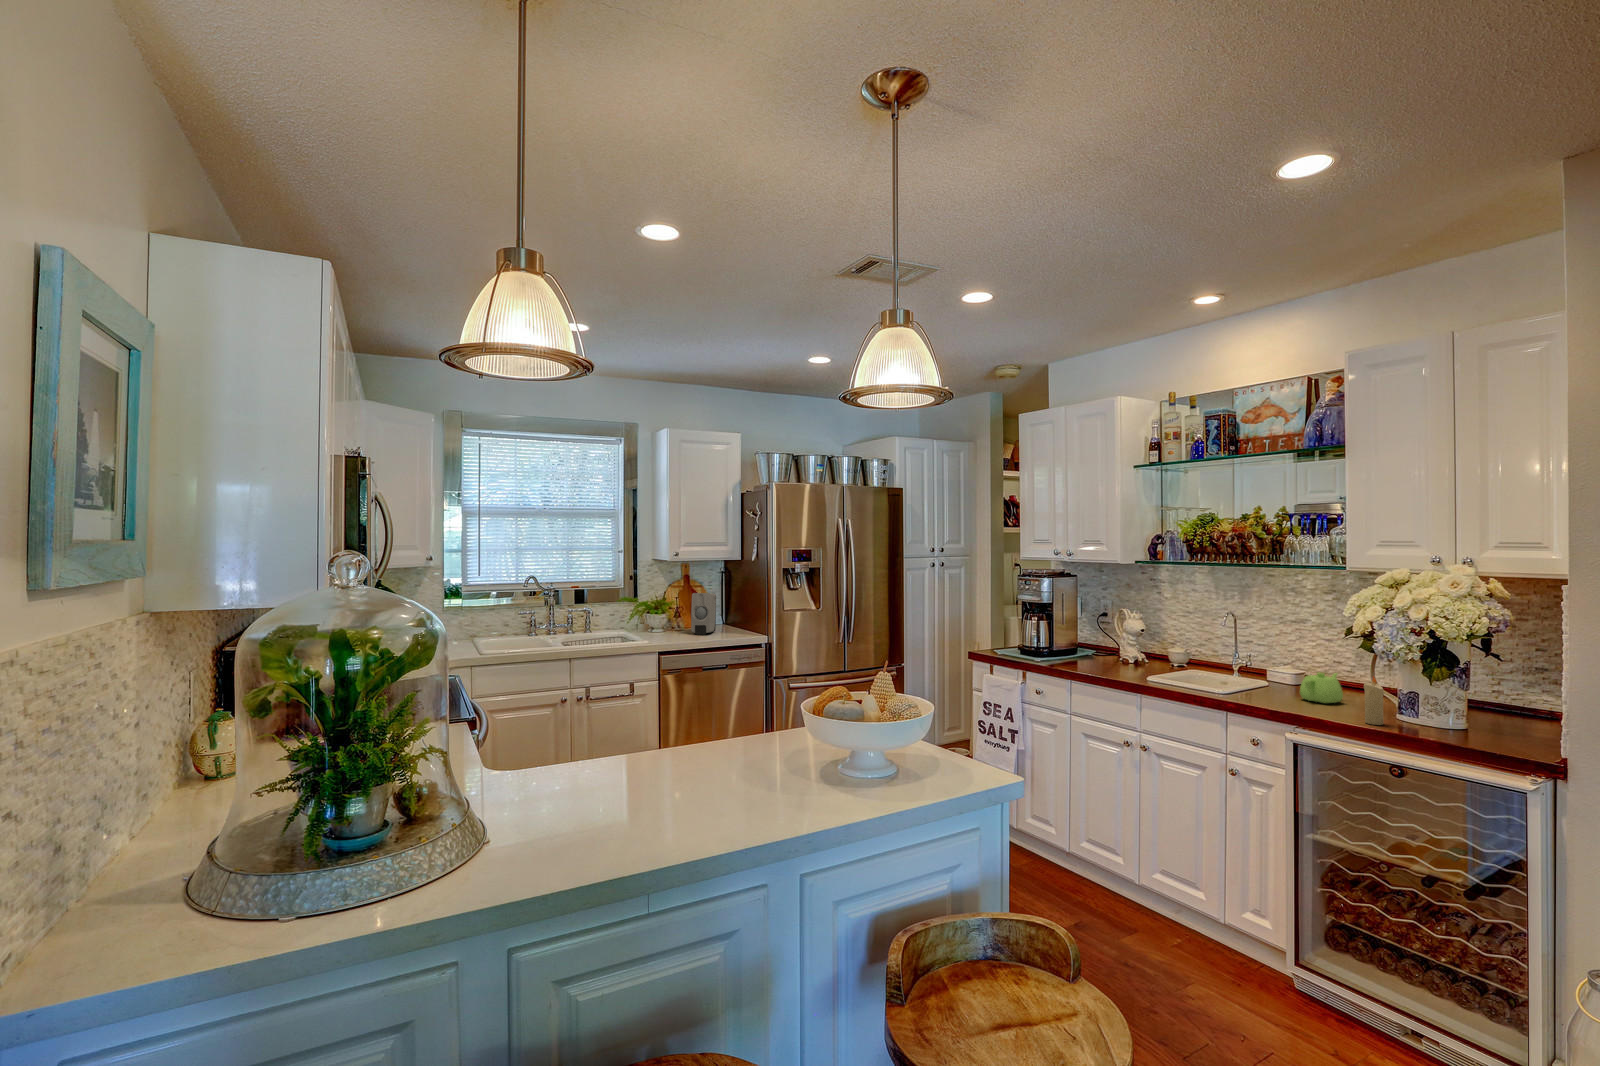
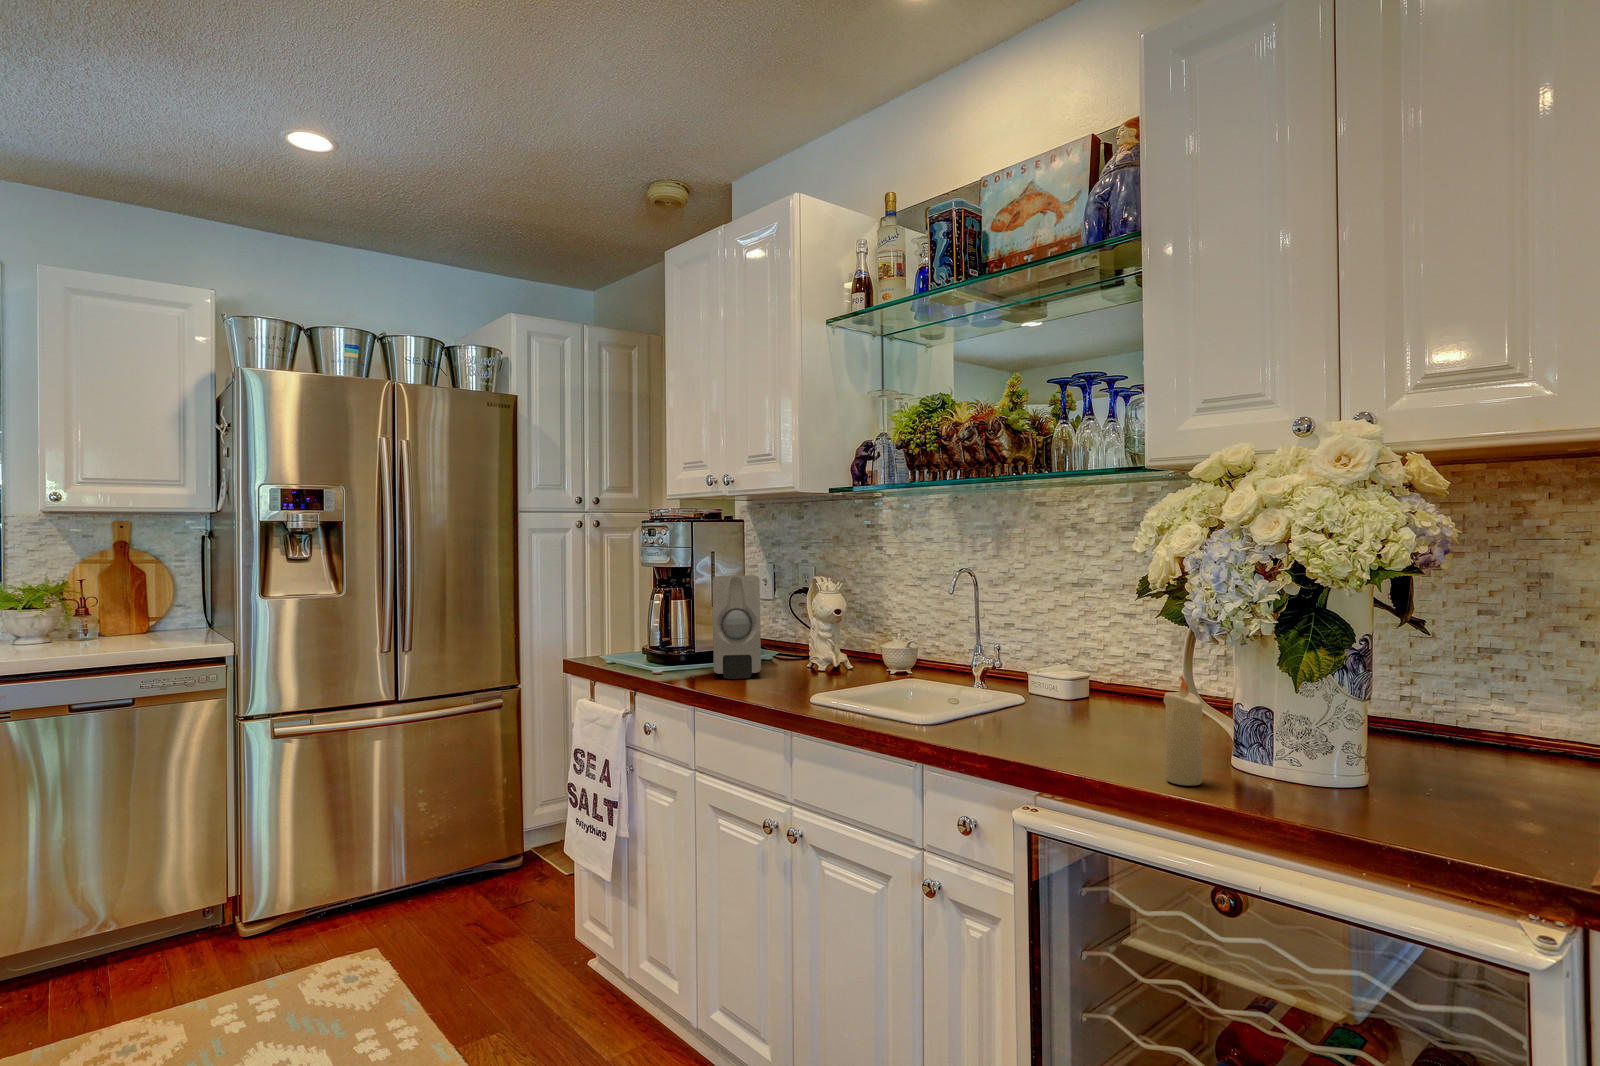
soap dispenser: present [691,593,716,635] -> present [713,575,761,679]
teapot: present [1300,672,1343,703] -> none [1063,672,1139,735]

